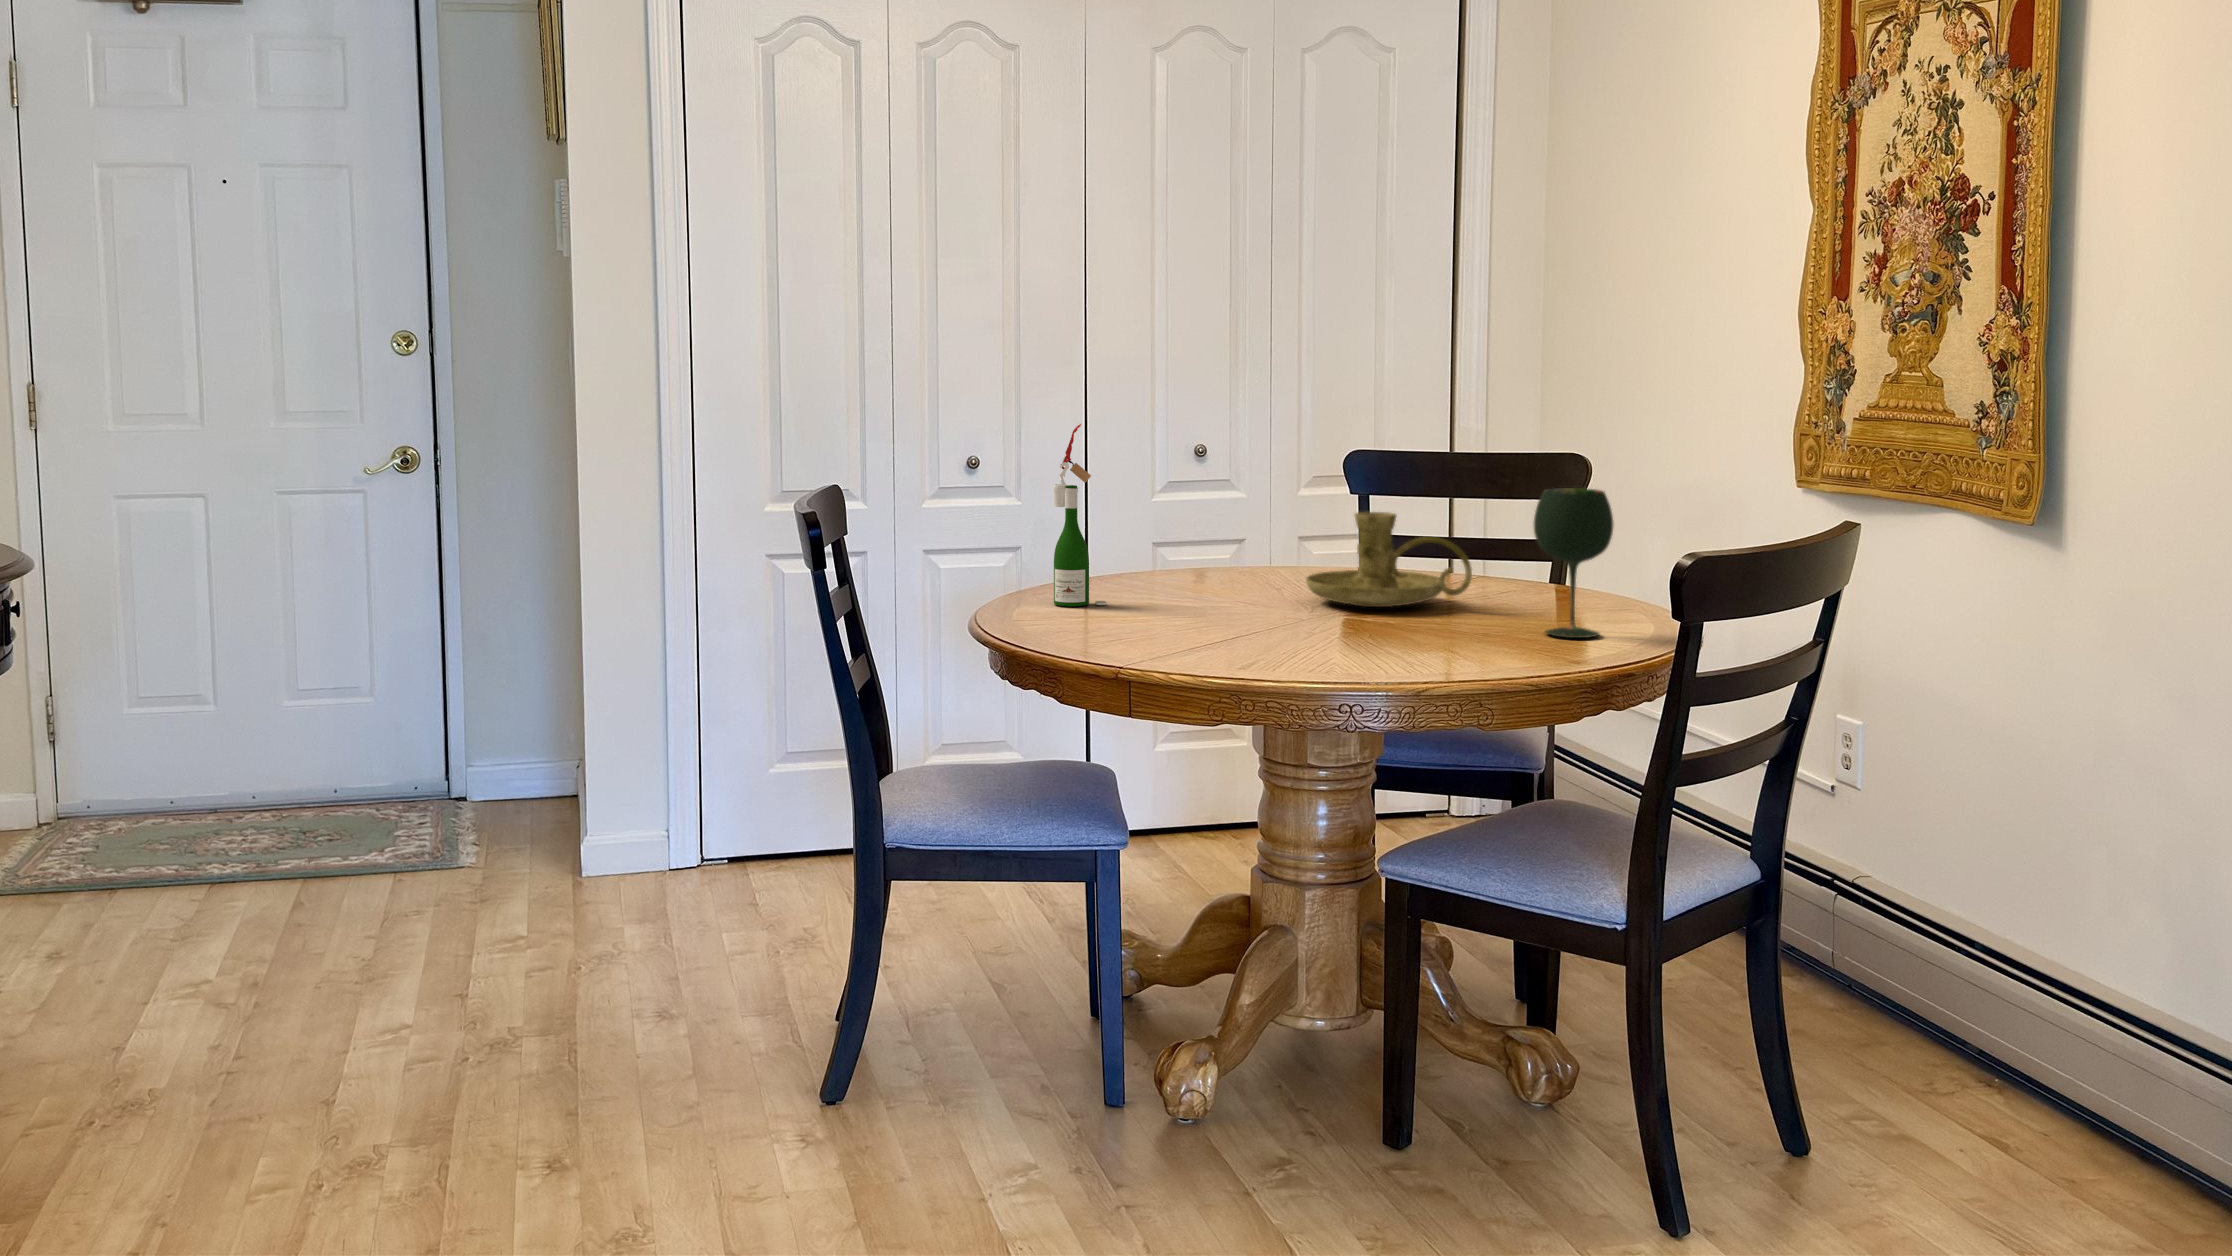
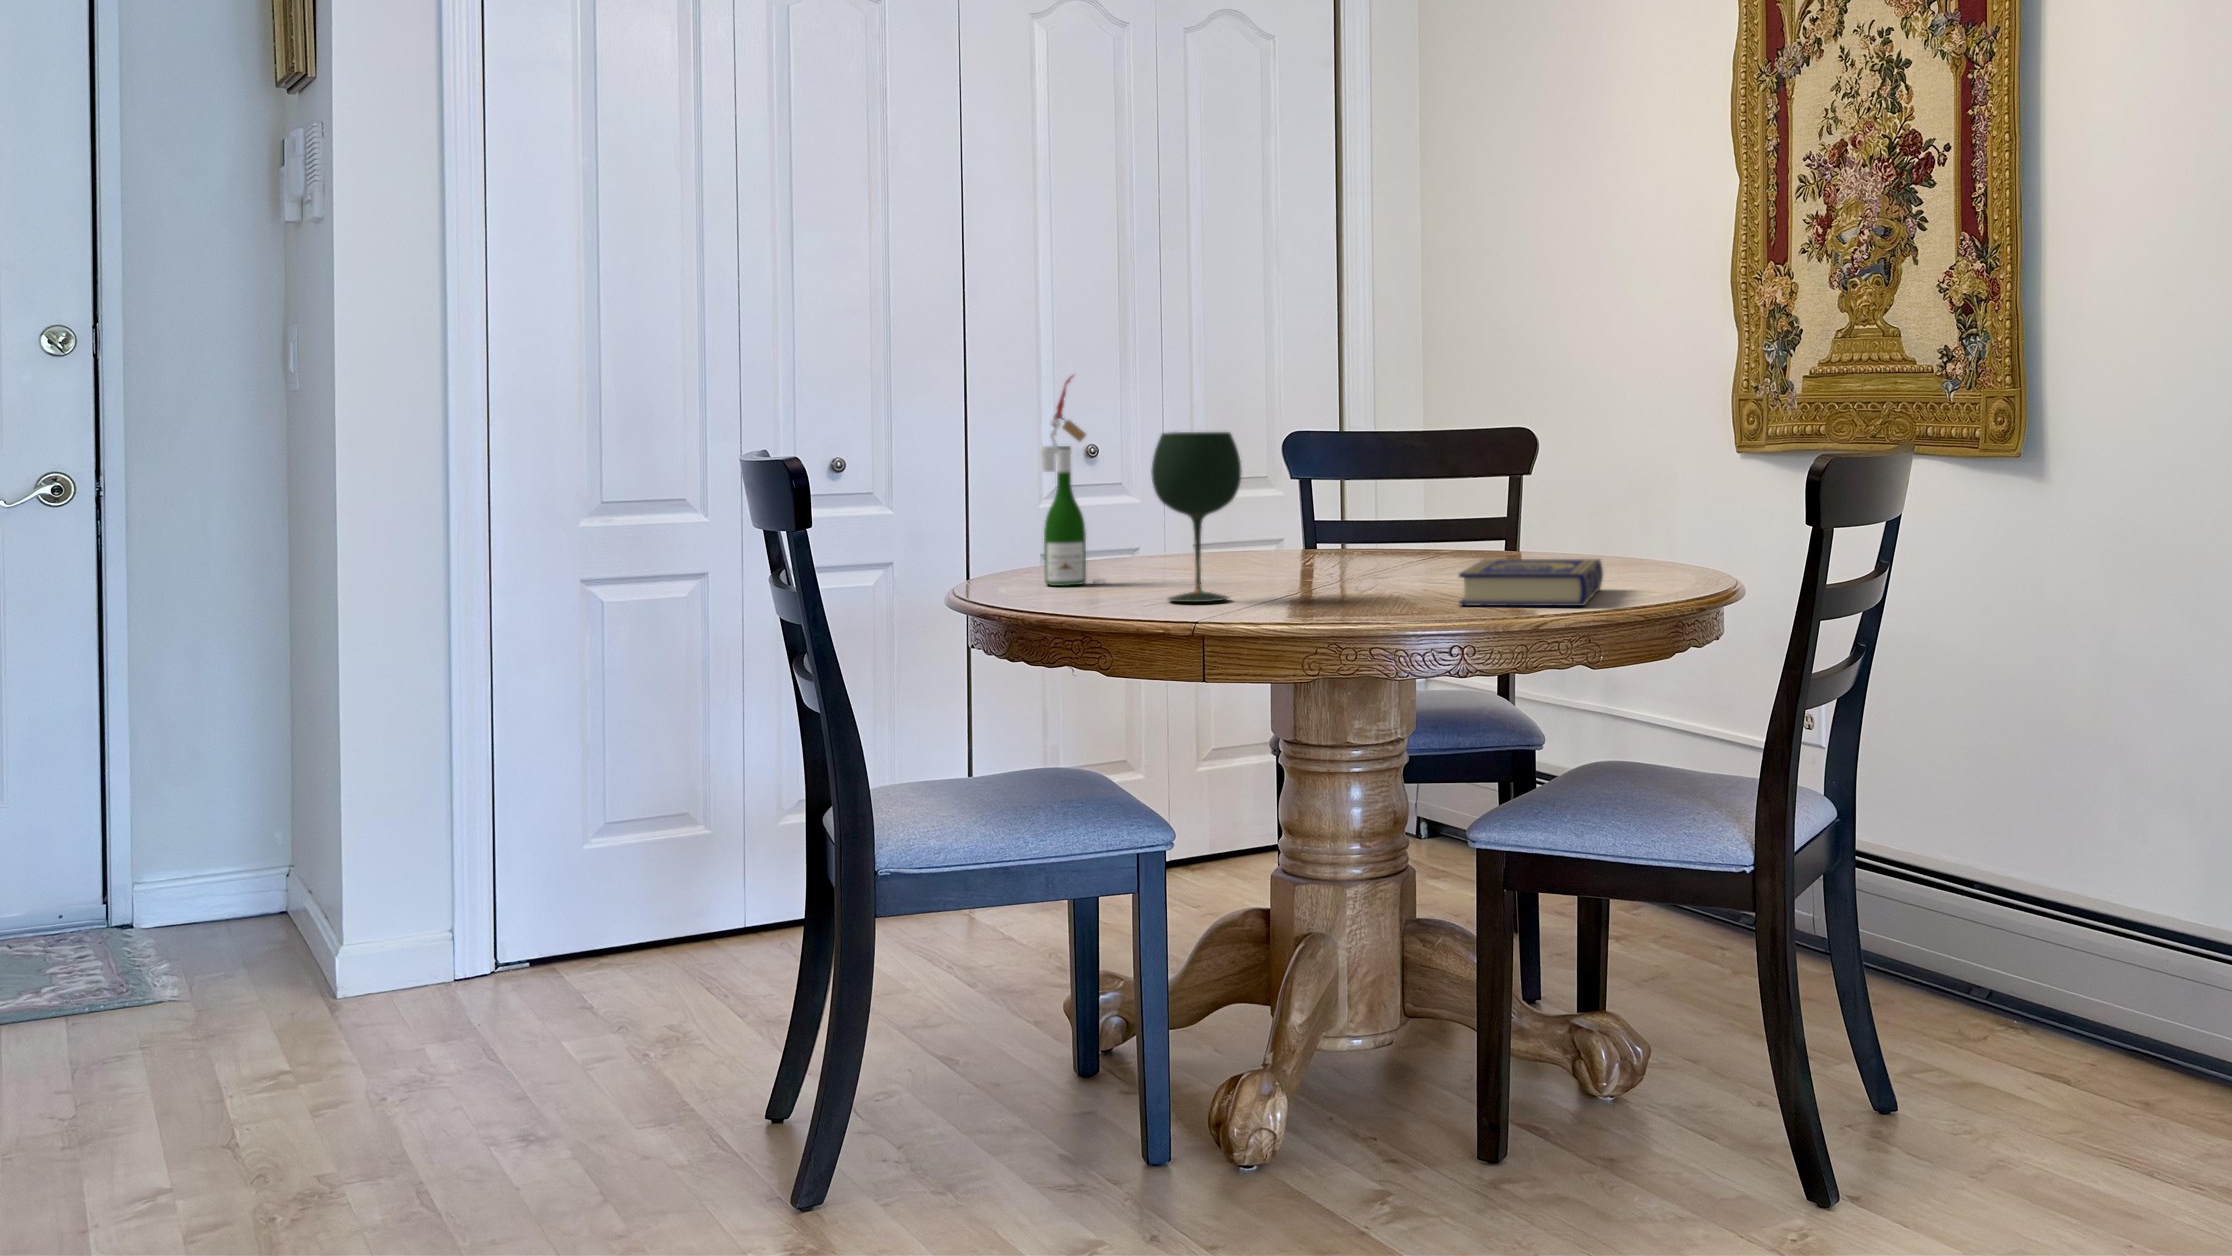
wine glass: present [1534,488,1613,638] -> present [1152,432,1242,602]
candle holder: present [1306,512,1472,607] -> none [1319,471,1502,572]
book: none [1363,610,1528,671] -> present [1459,559,1603,606]

